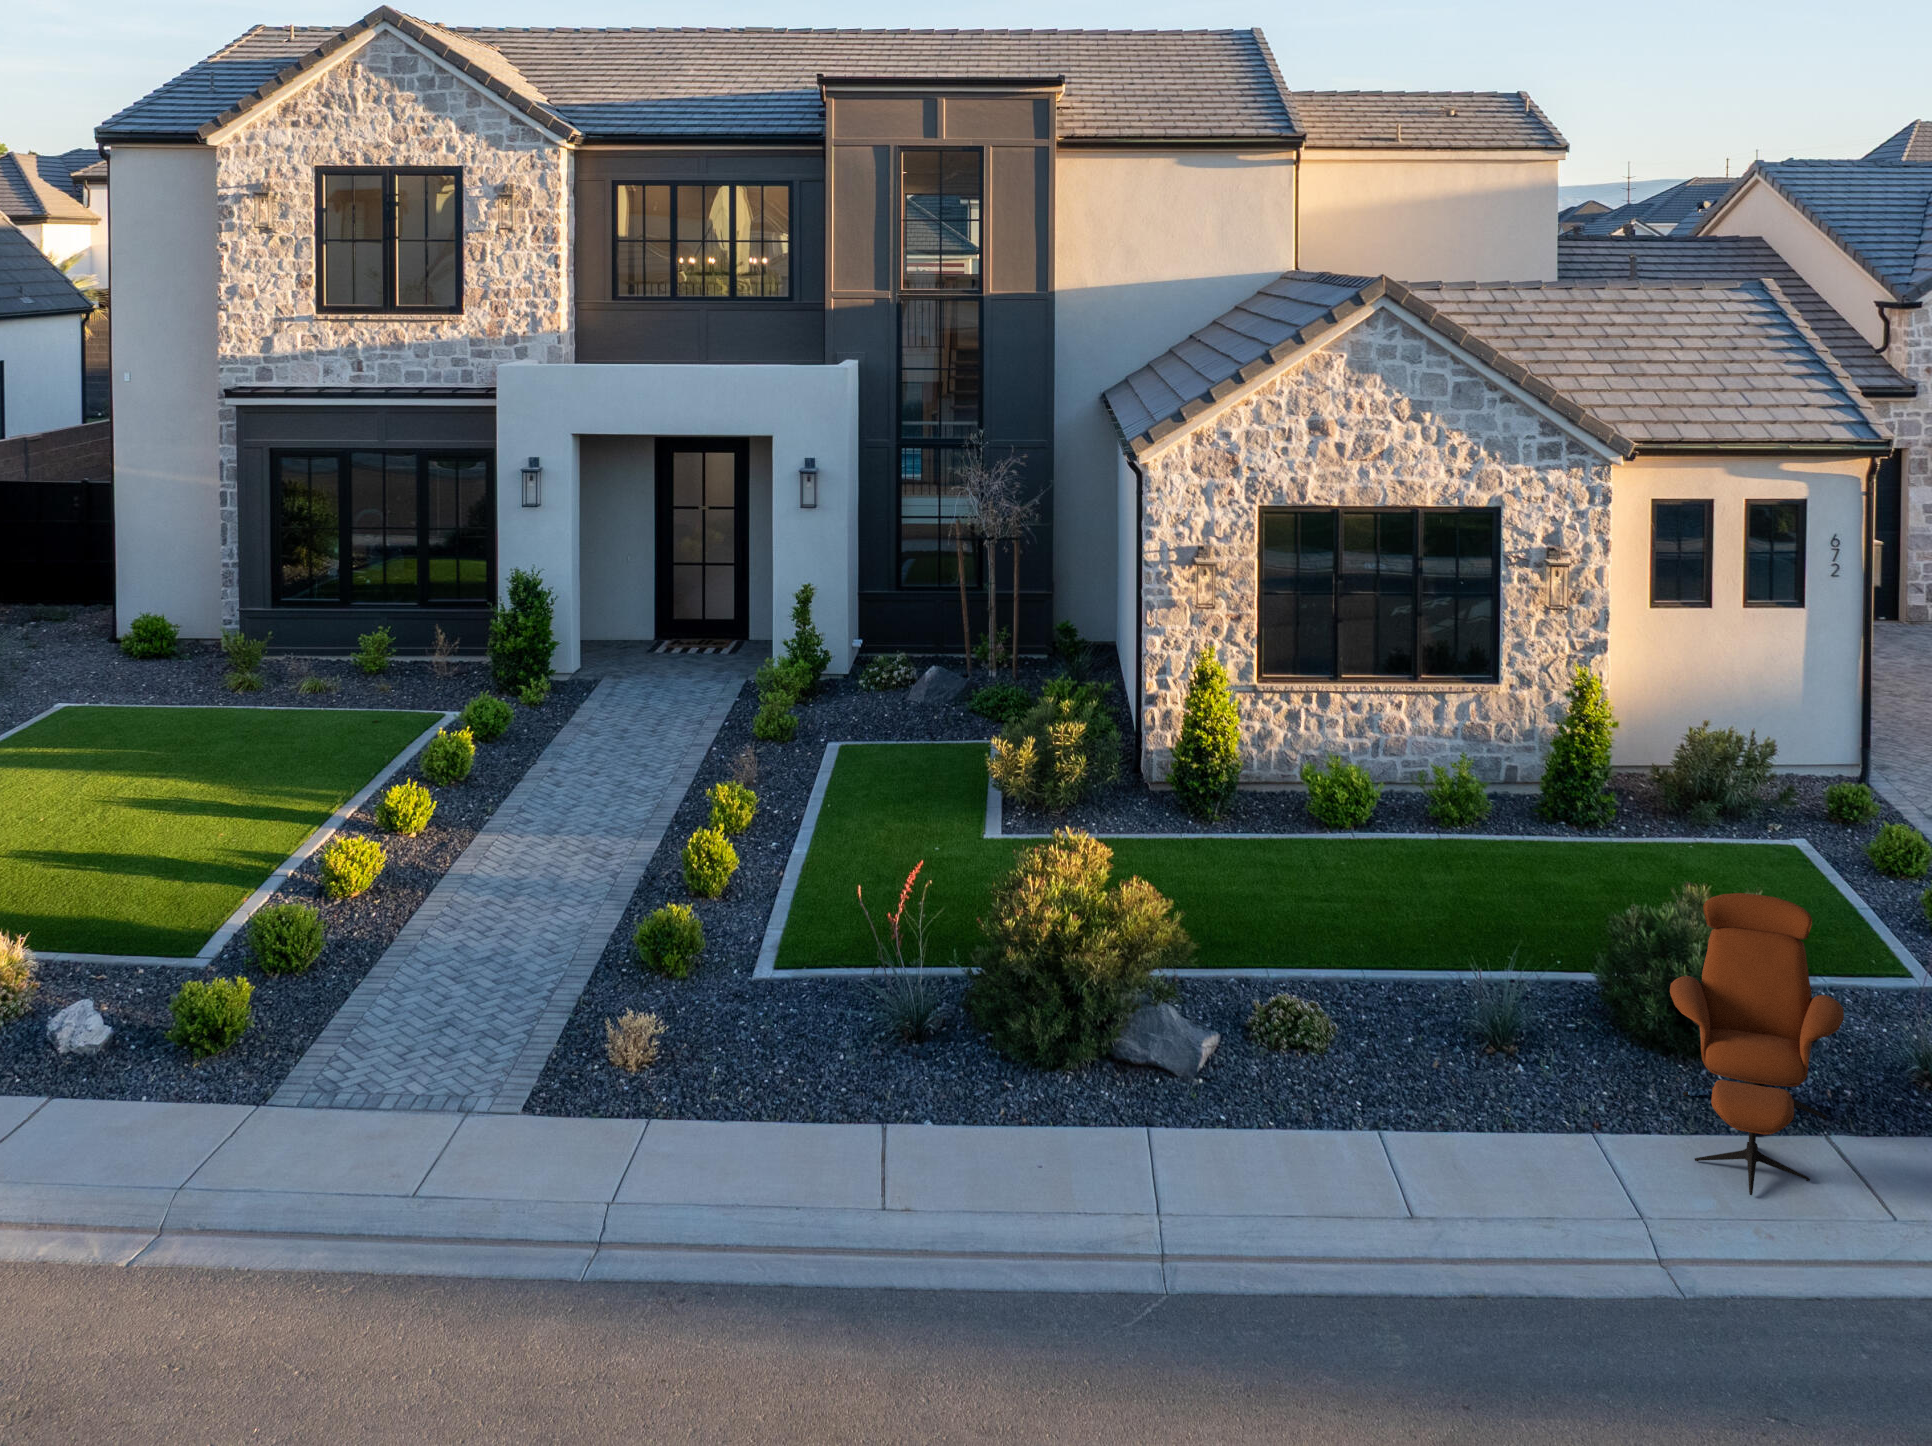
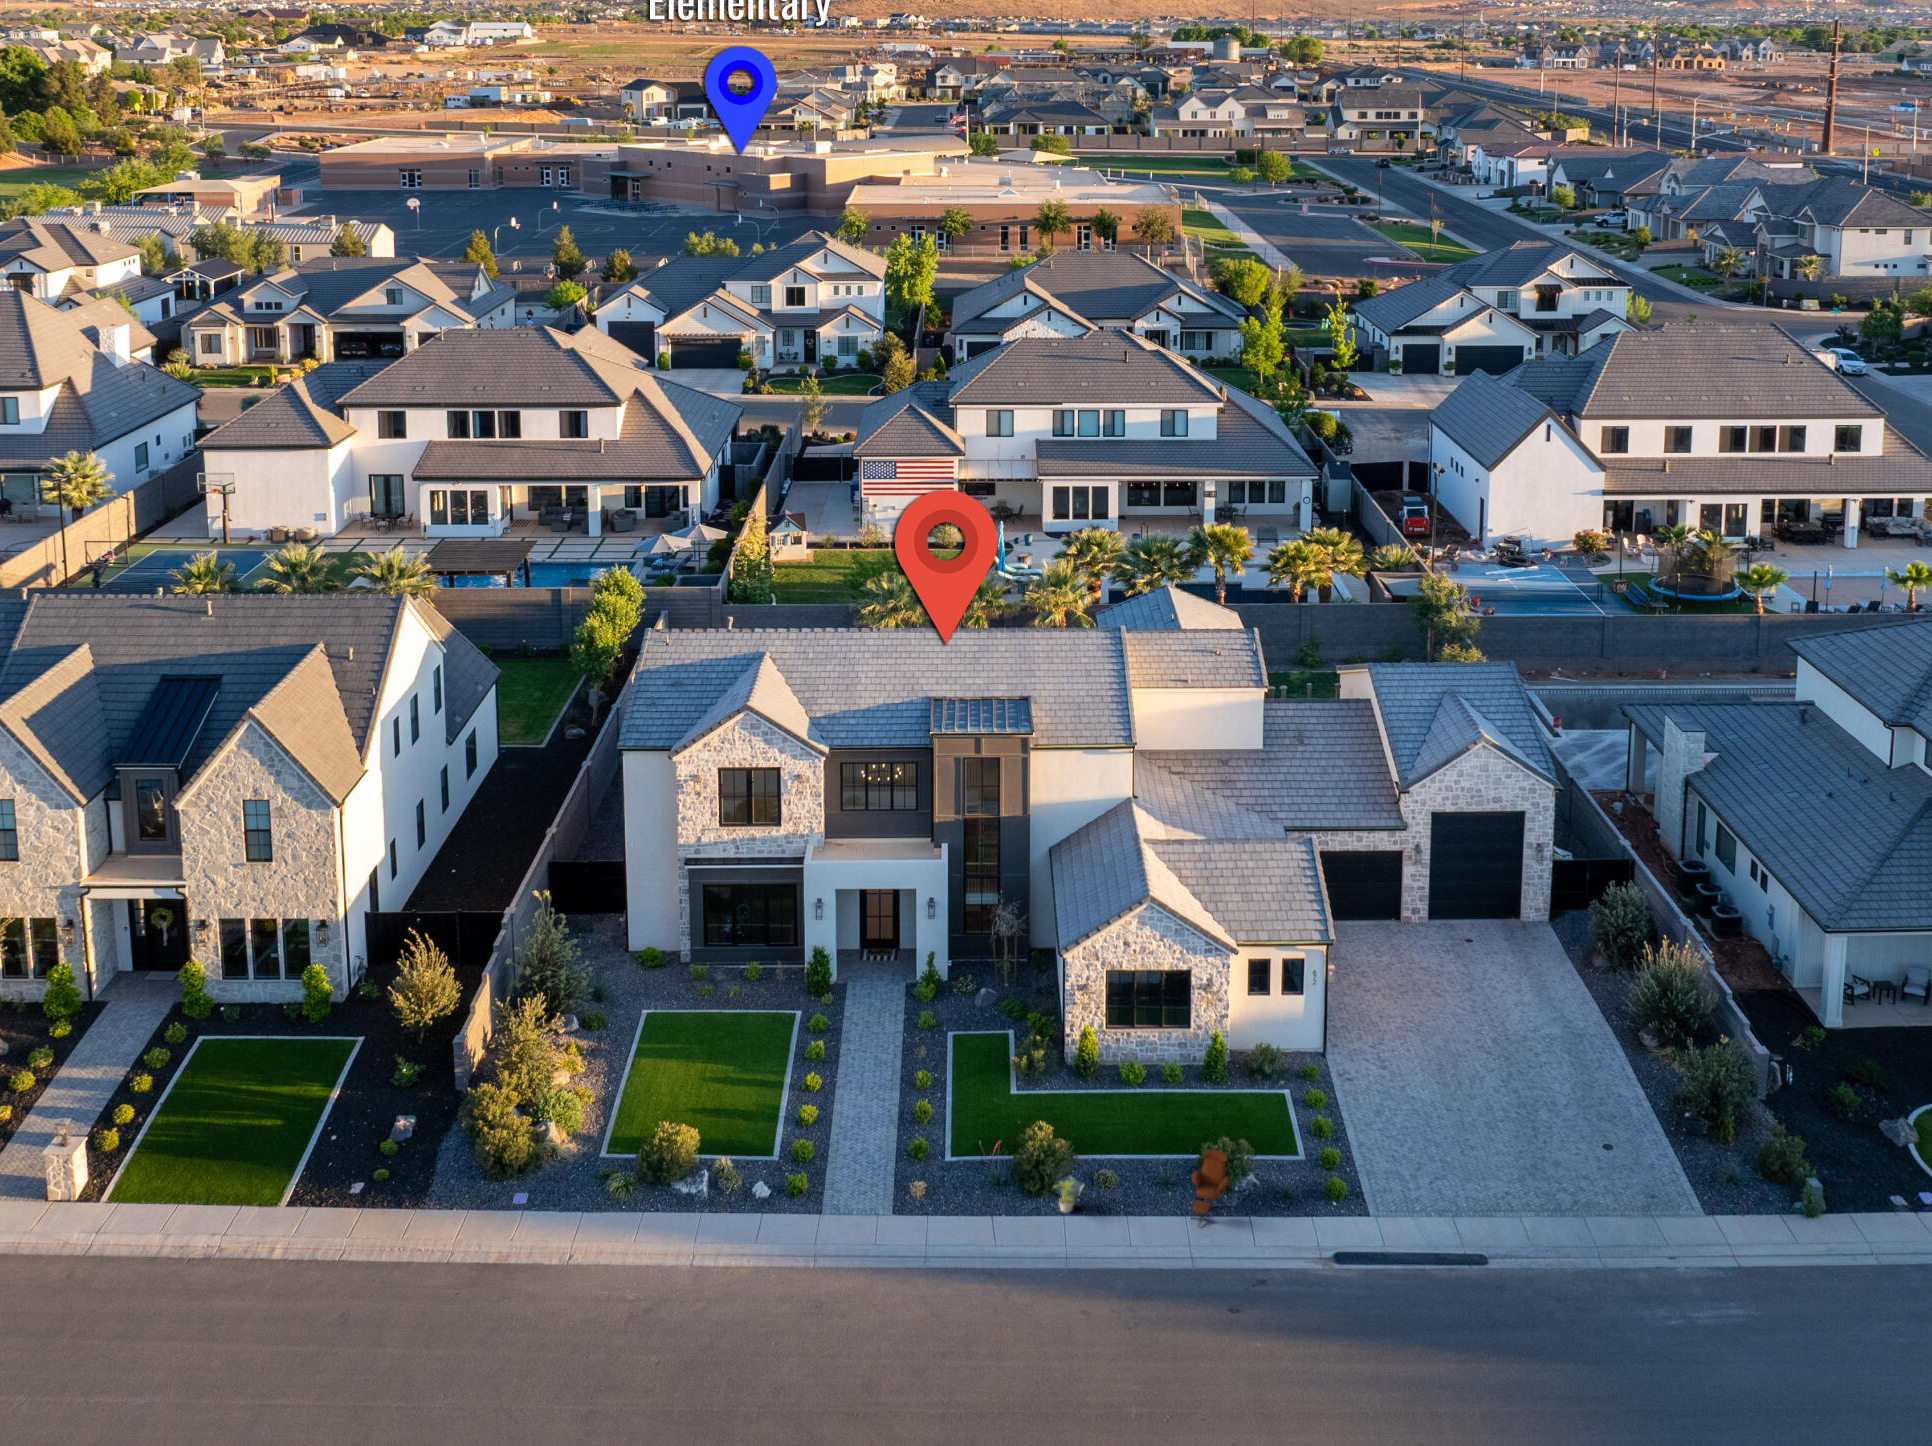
potted plant: none [1092,998,1213,1133] -> present [1055,1180,1079,1213]

